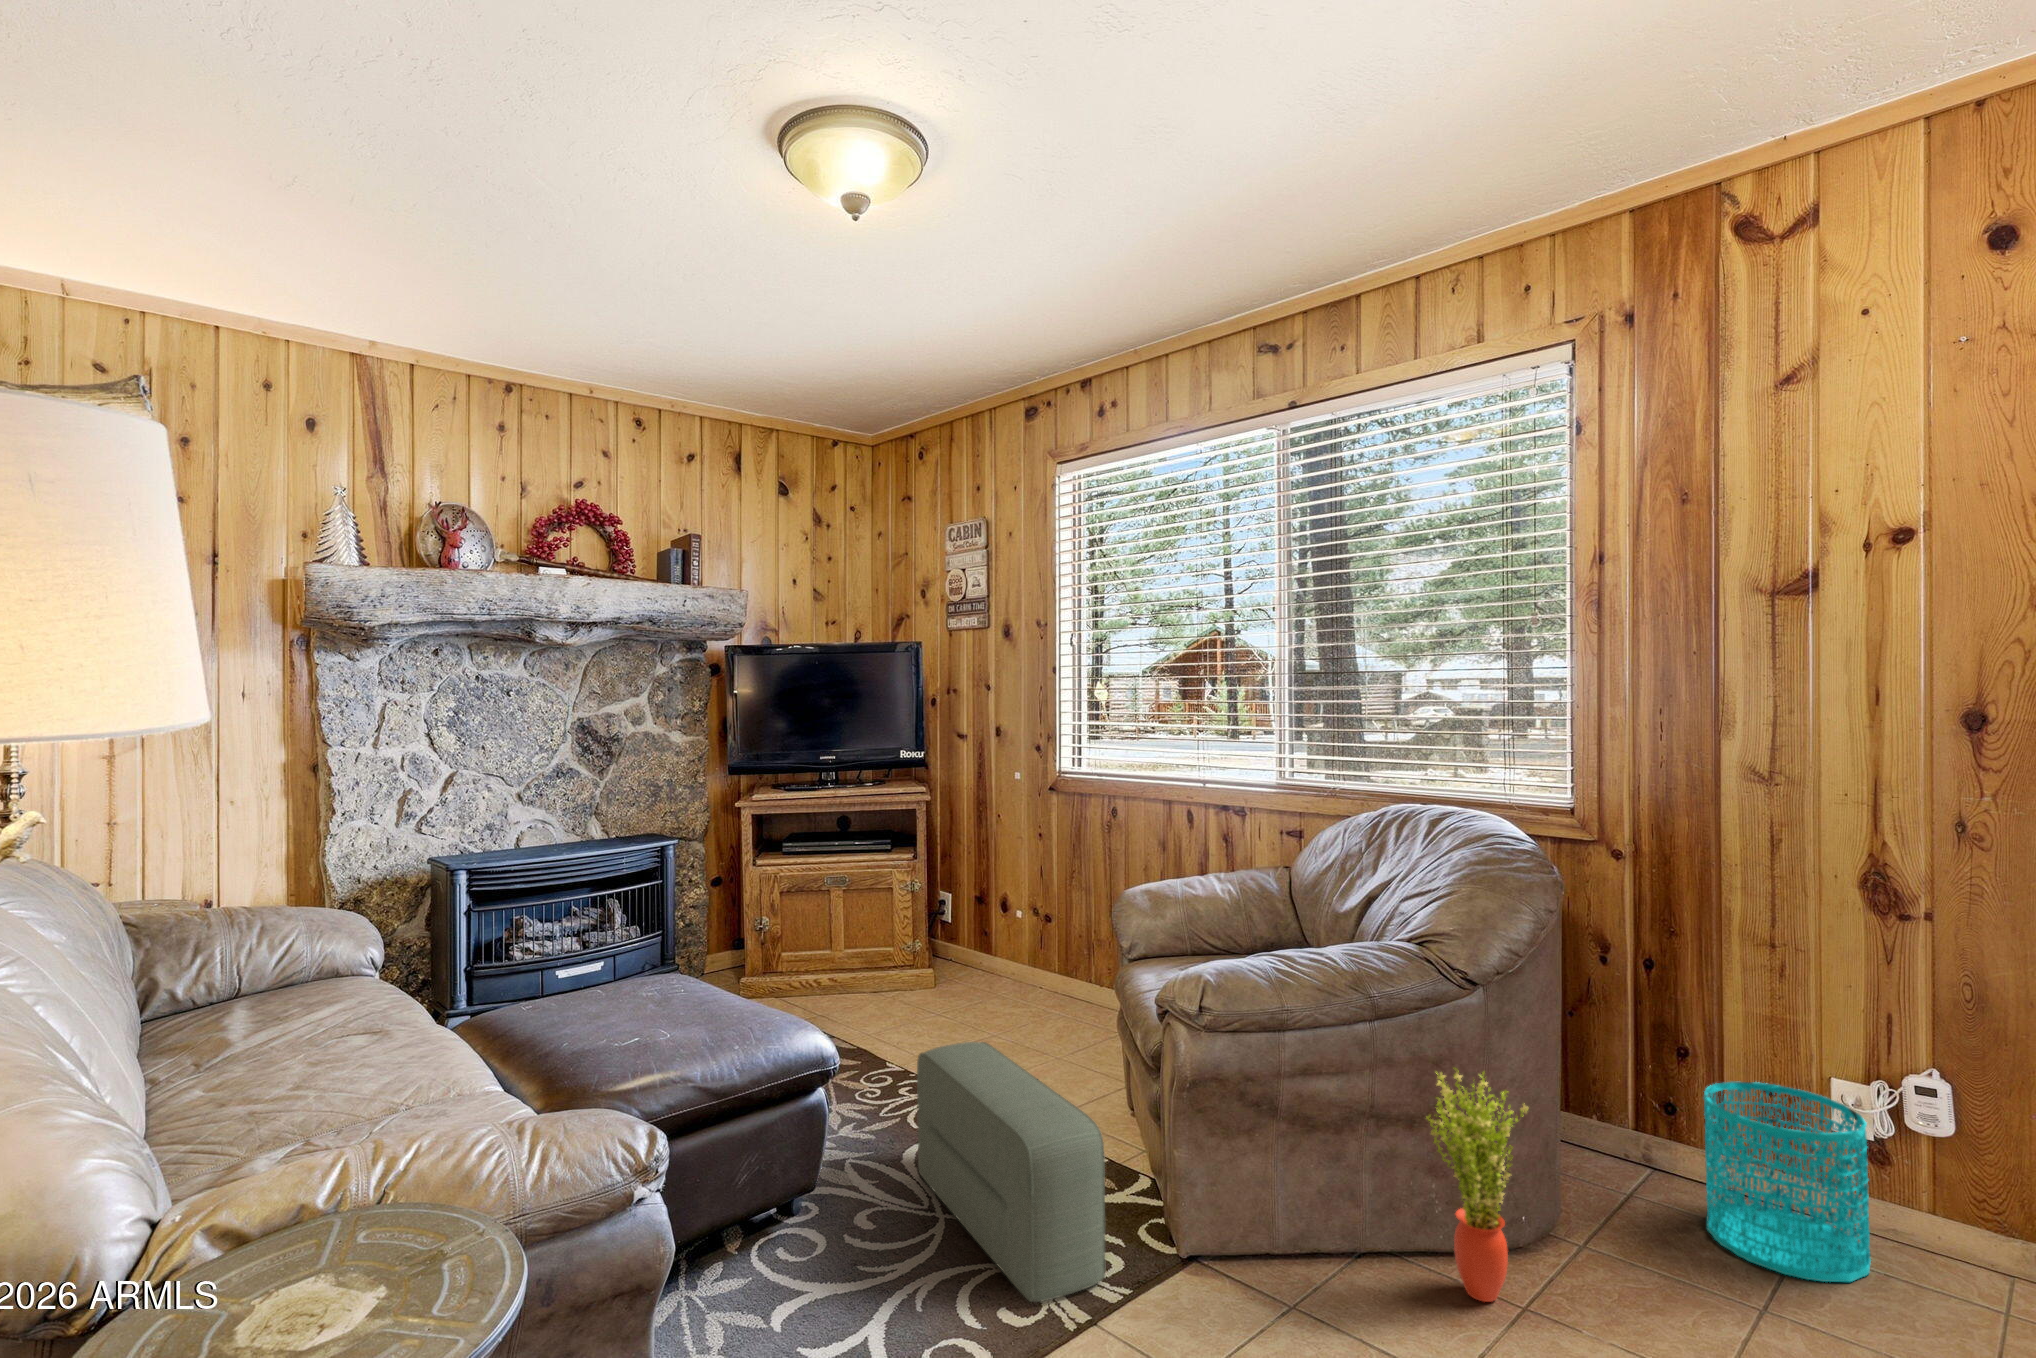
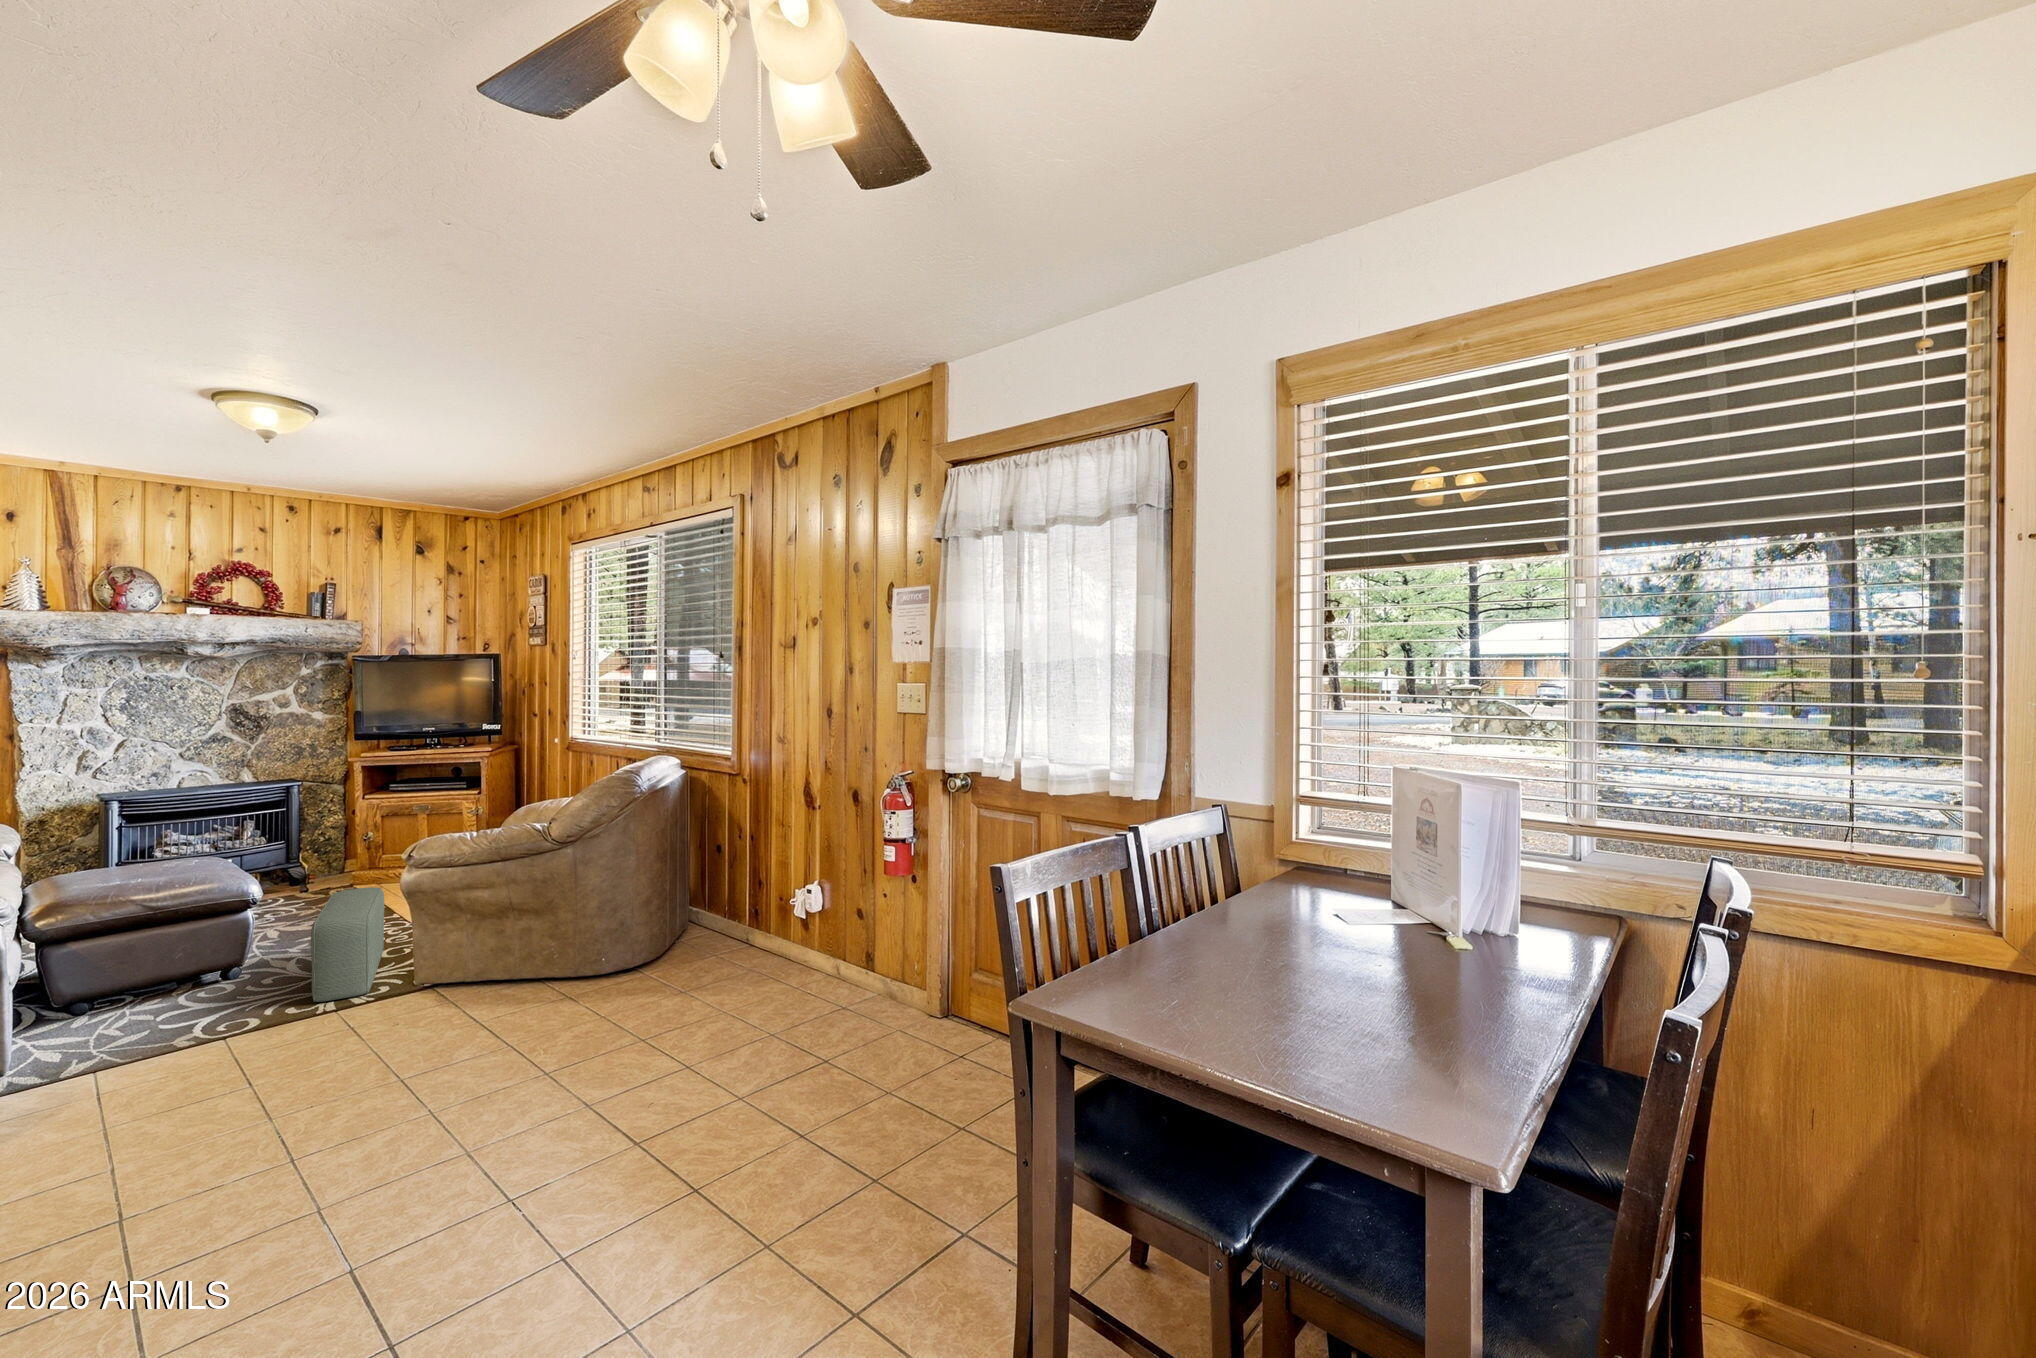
potted plant: present [1427,1068,1528,1302] -> none [523,882,576,993]
wastebasket: present [1704,1082,1871,1282] -> none [717,893,784,980]

